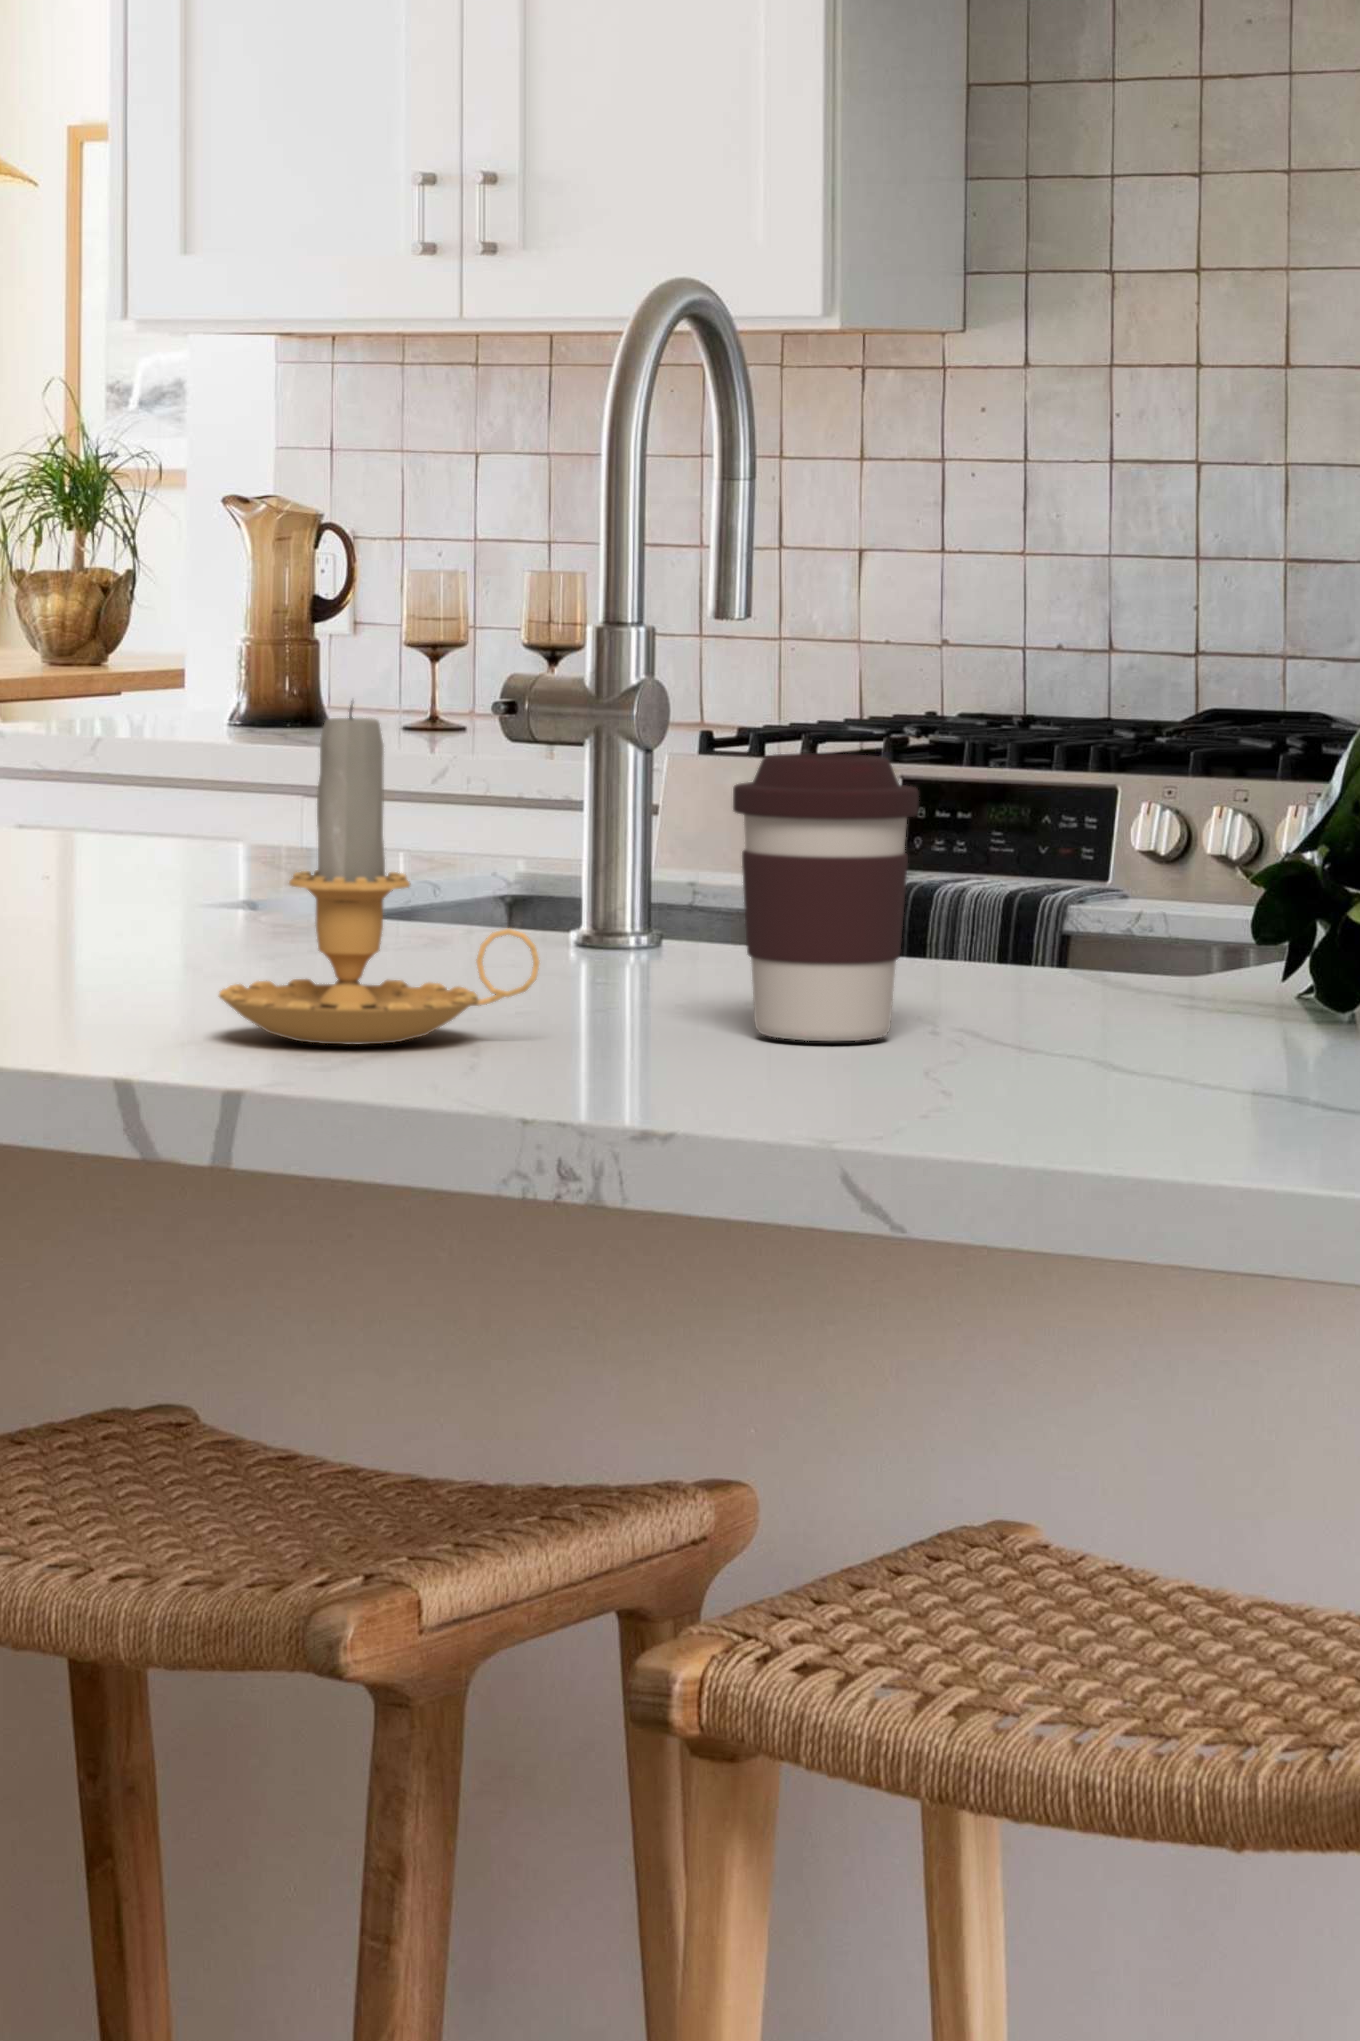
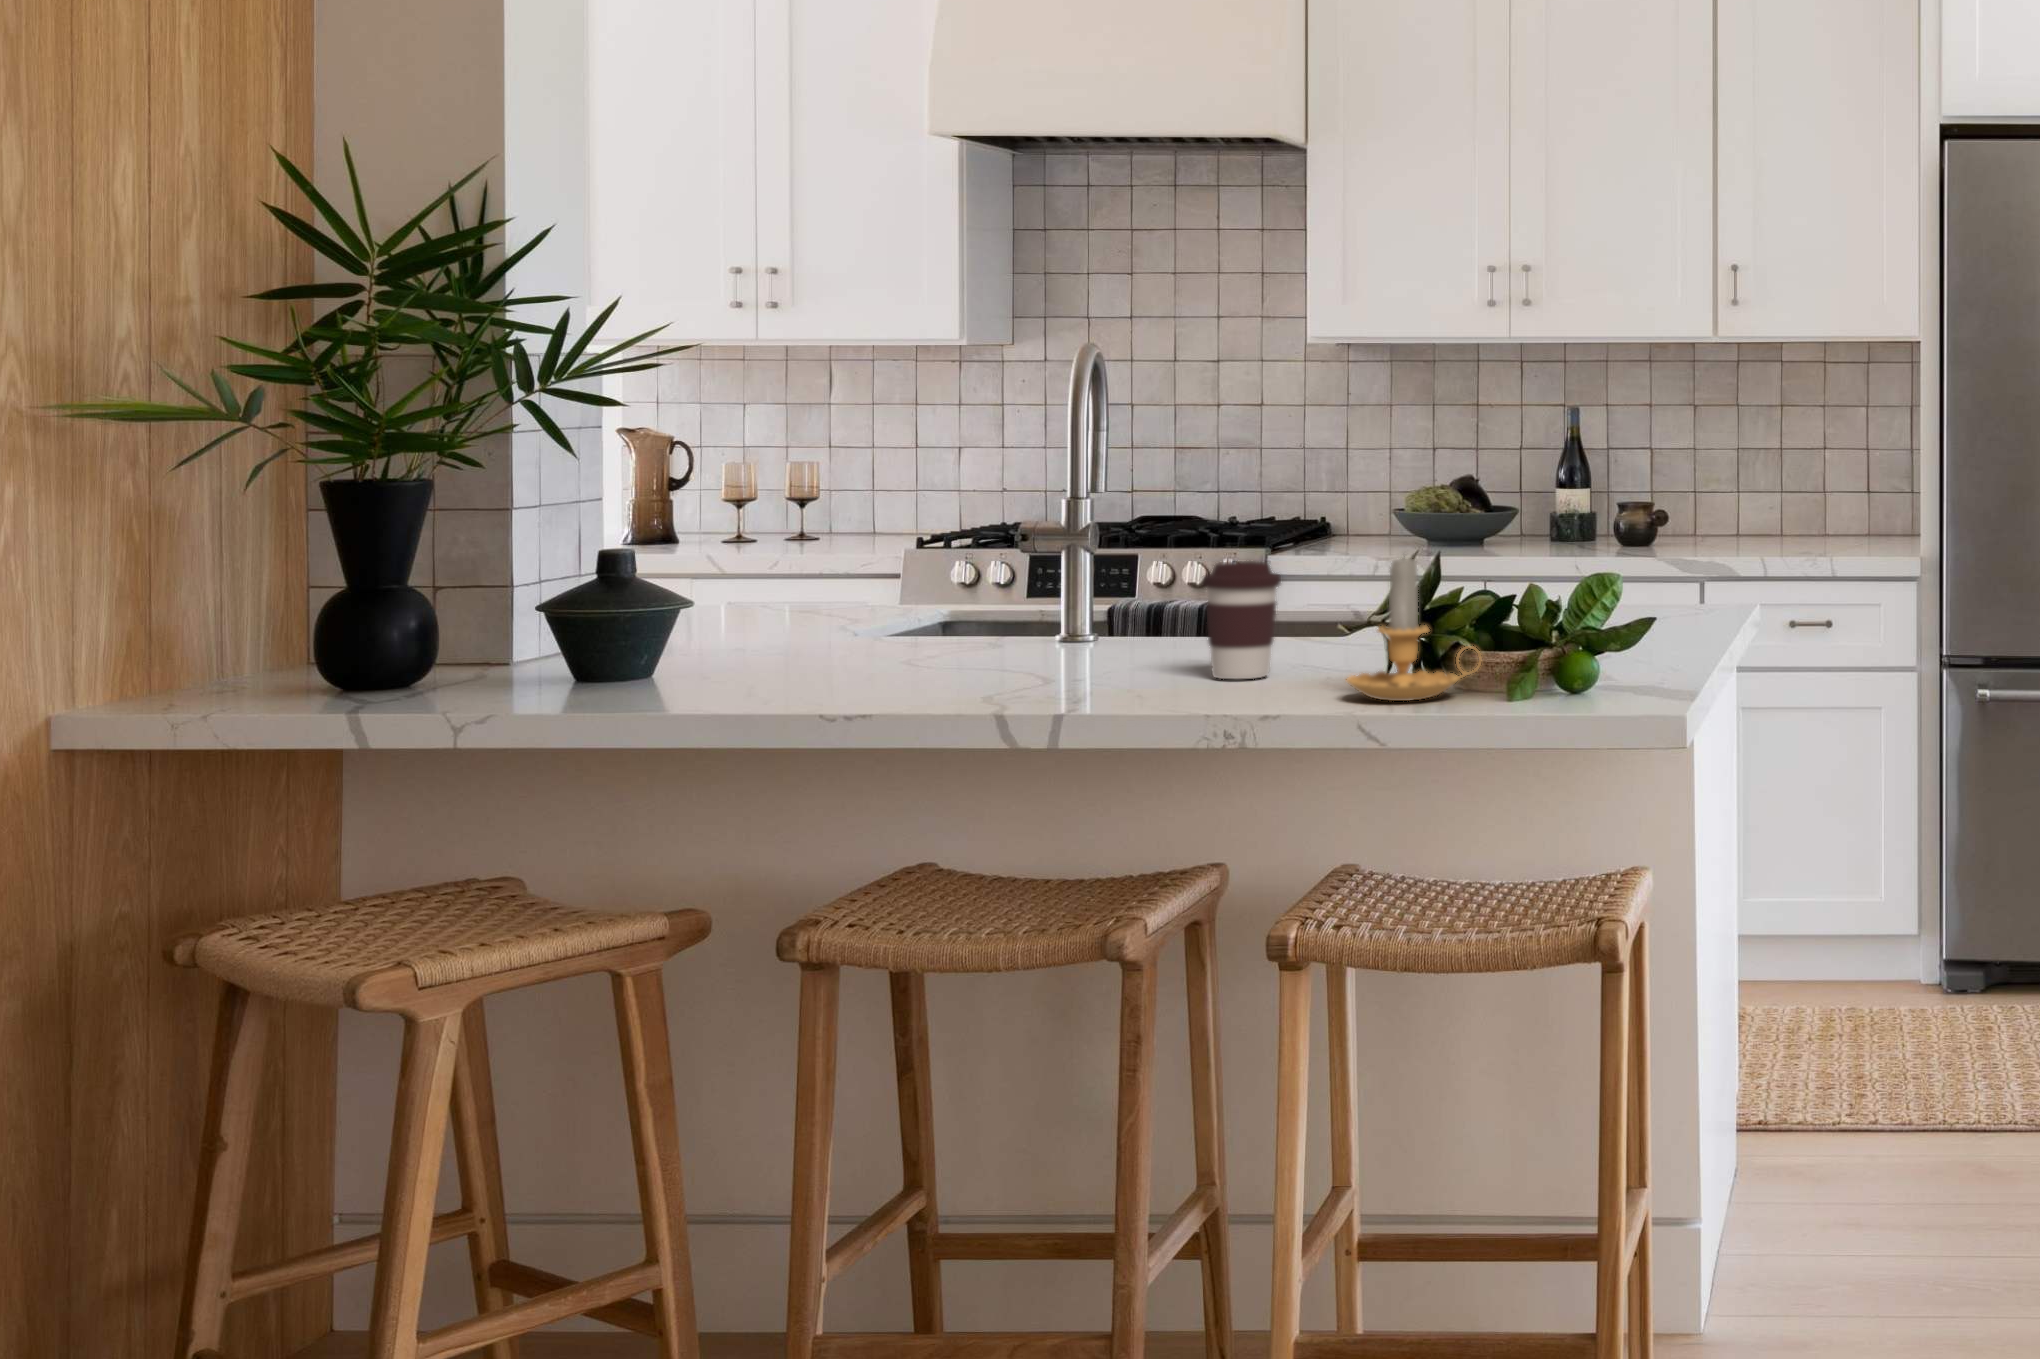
candle: present [219,704,539,1044] -> present [1346,559,1479,701]

